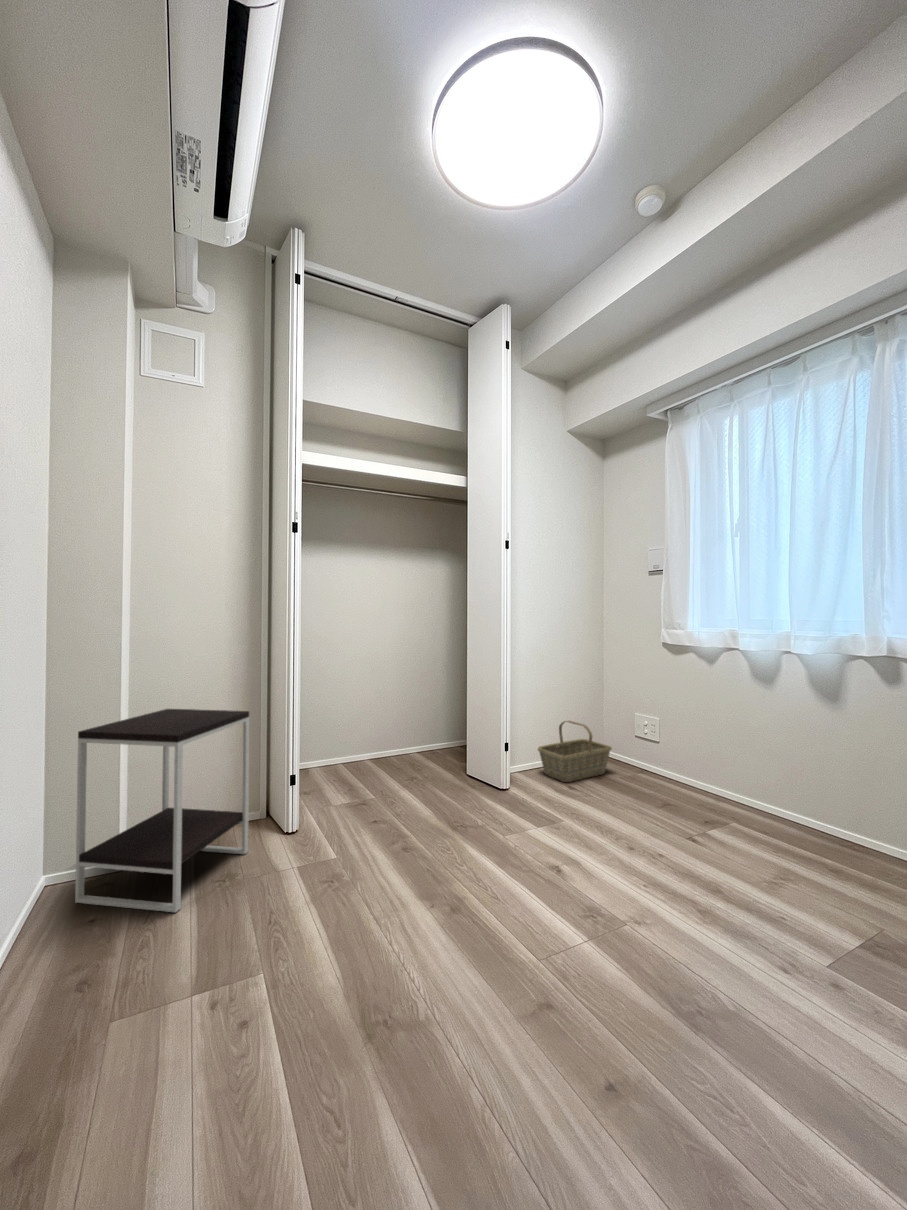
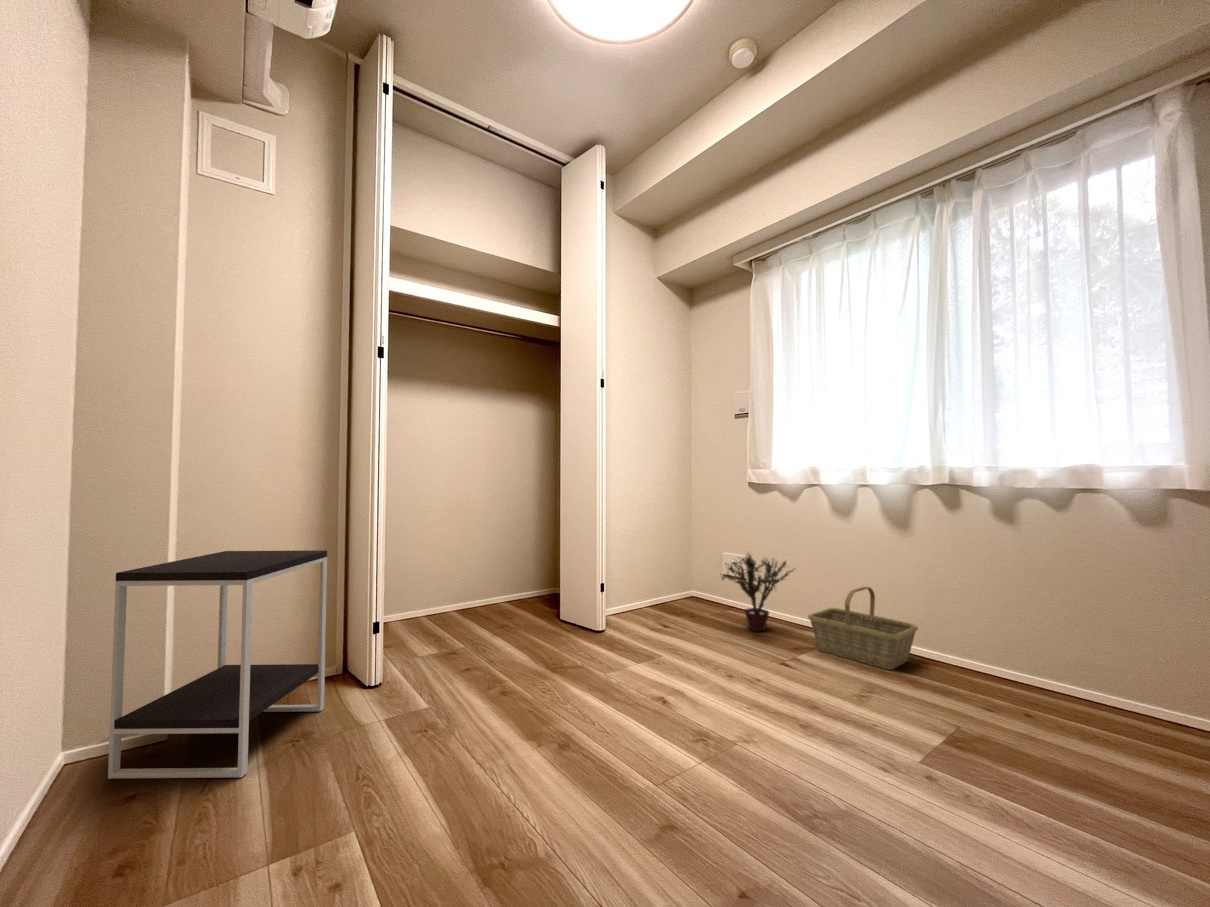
potted plant: none [626,716,711,799] -> present [722,554,794,631]
basket: present [538,721,612,782] -> present [808,587,918,670]

